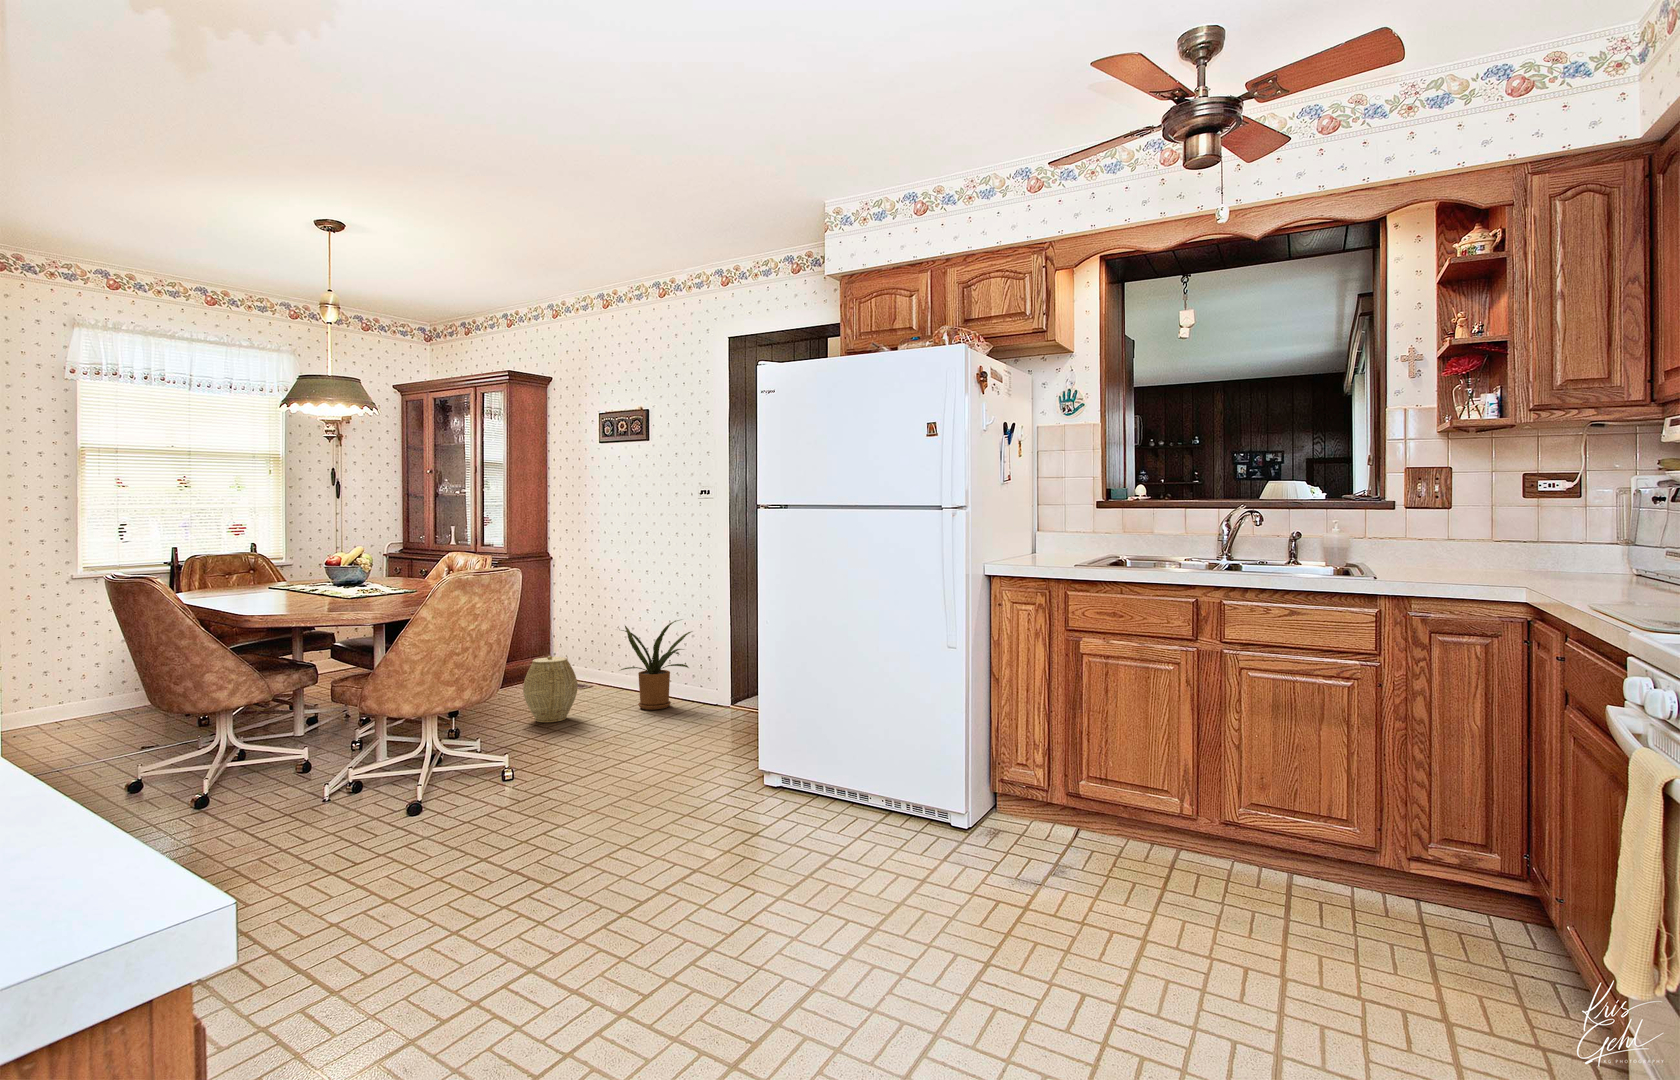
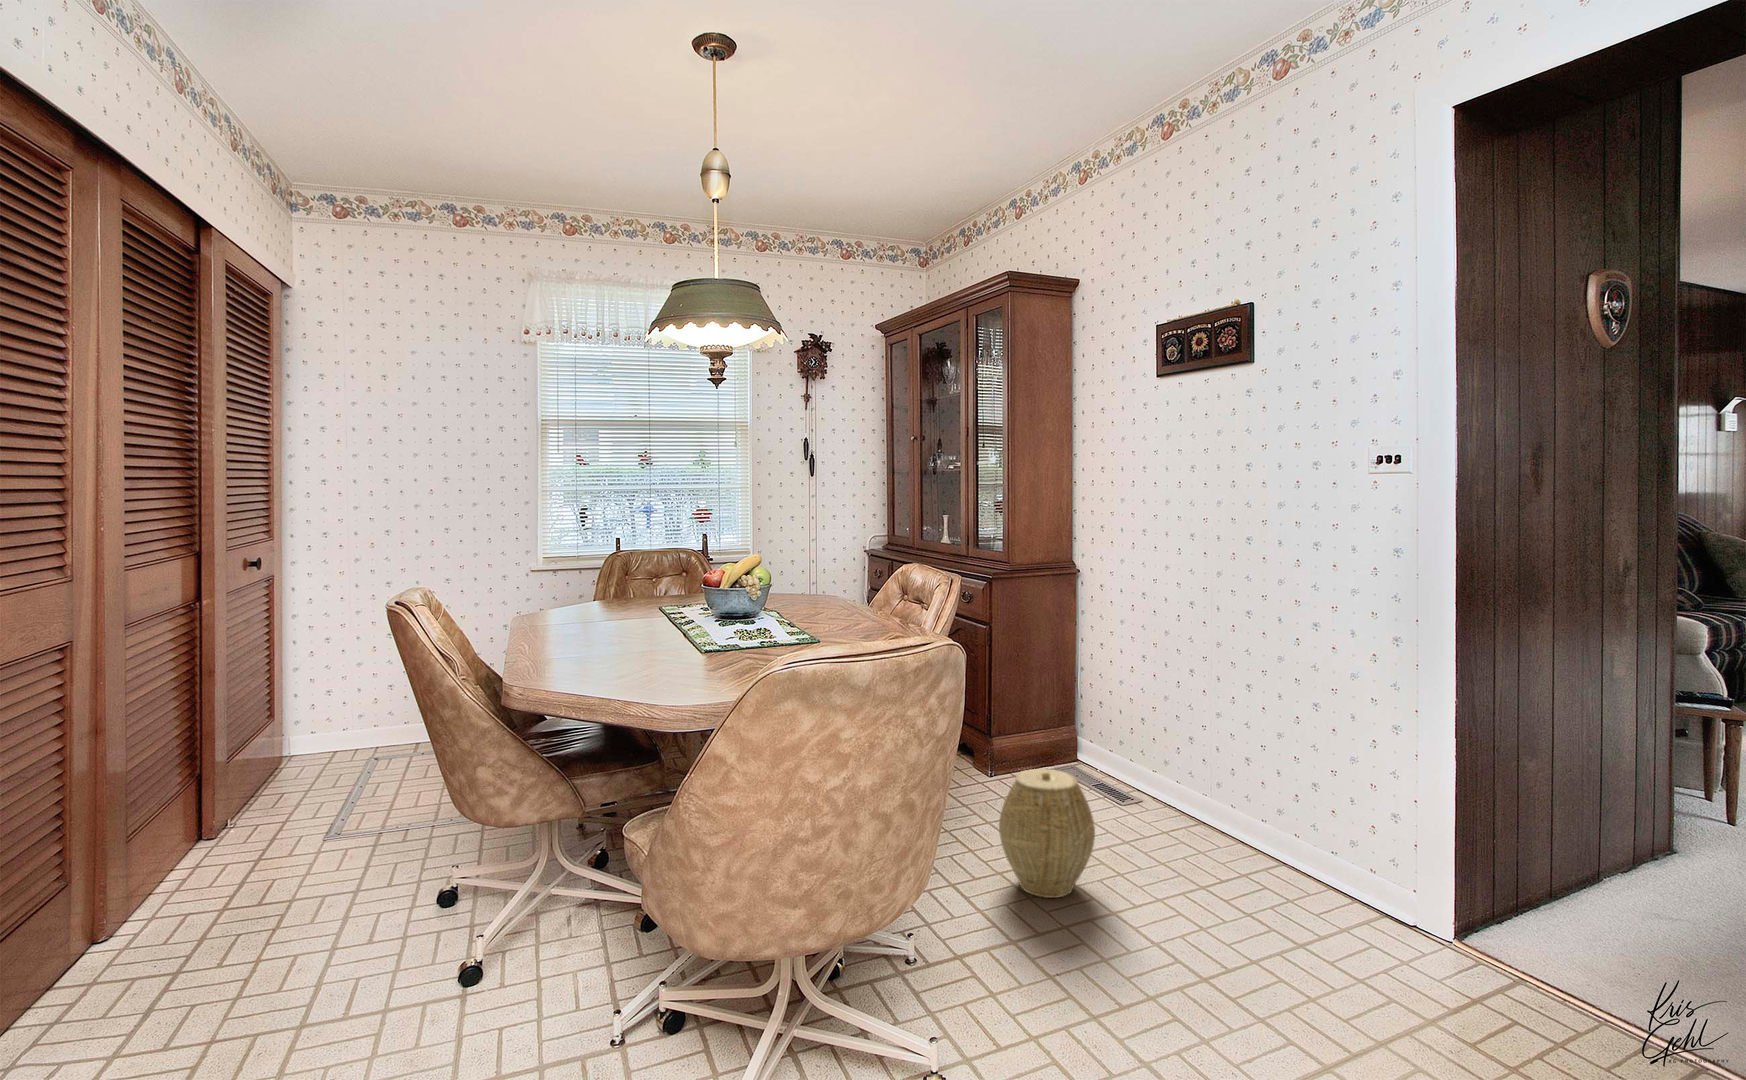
house plant: present [621,620,692,710] -> none [1167,723,1337,903]

